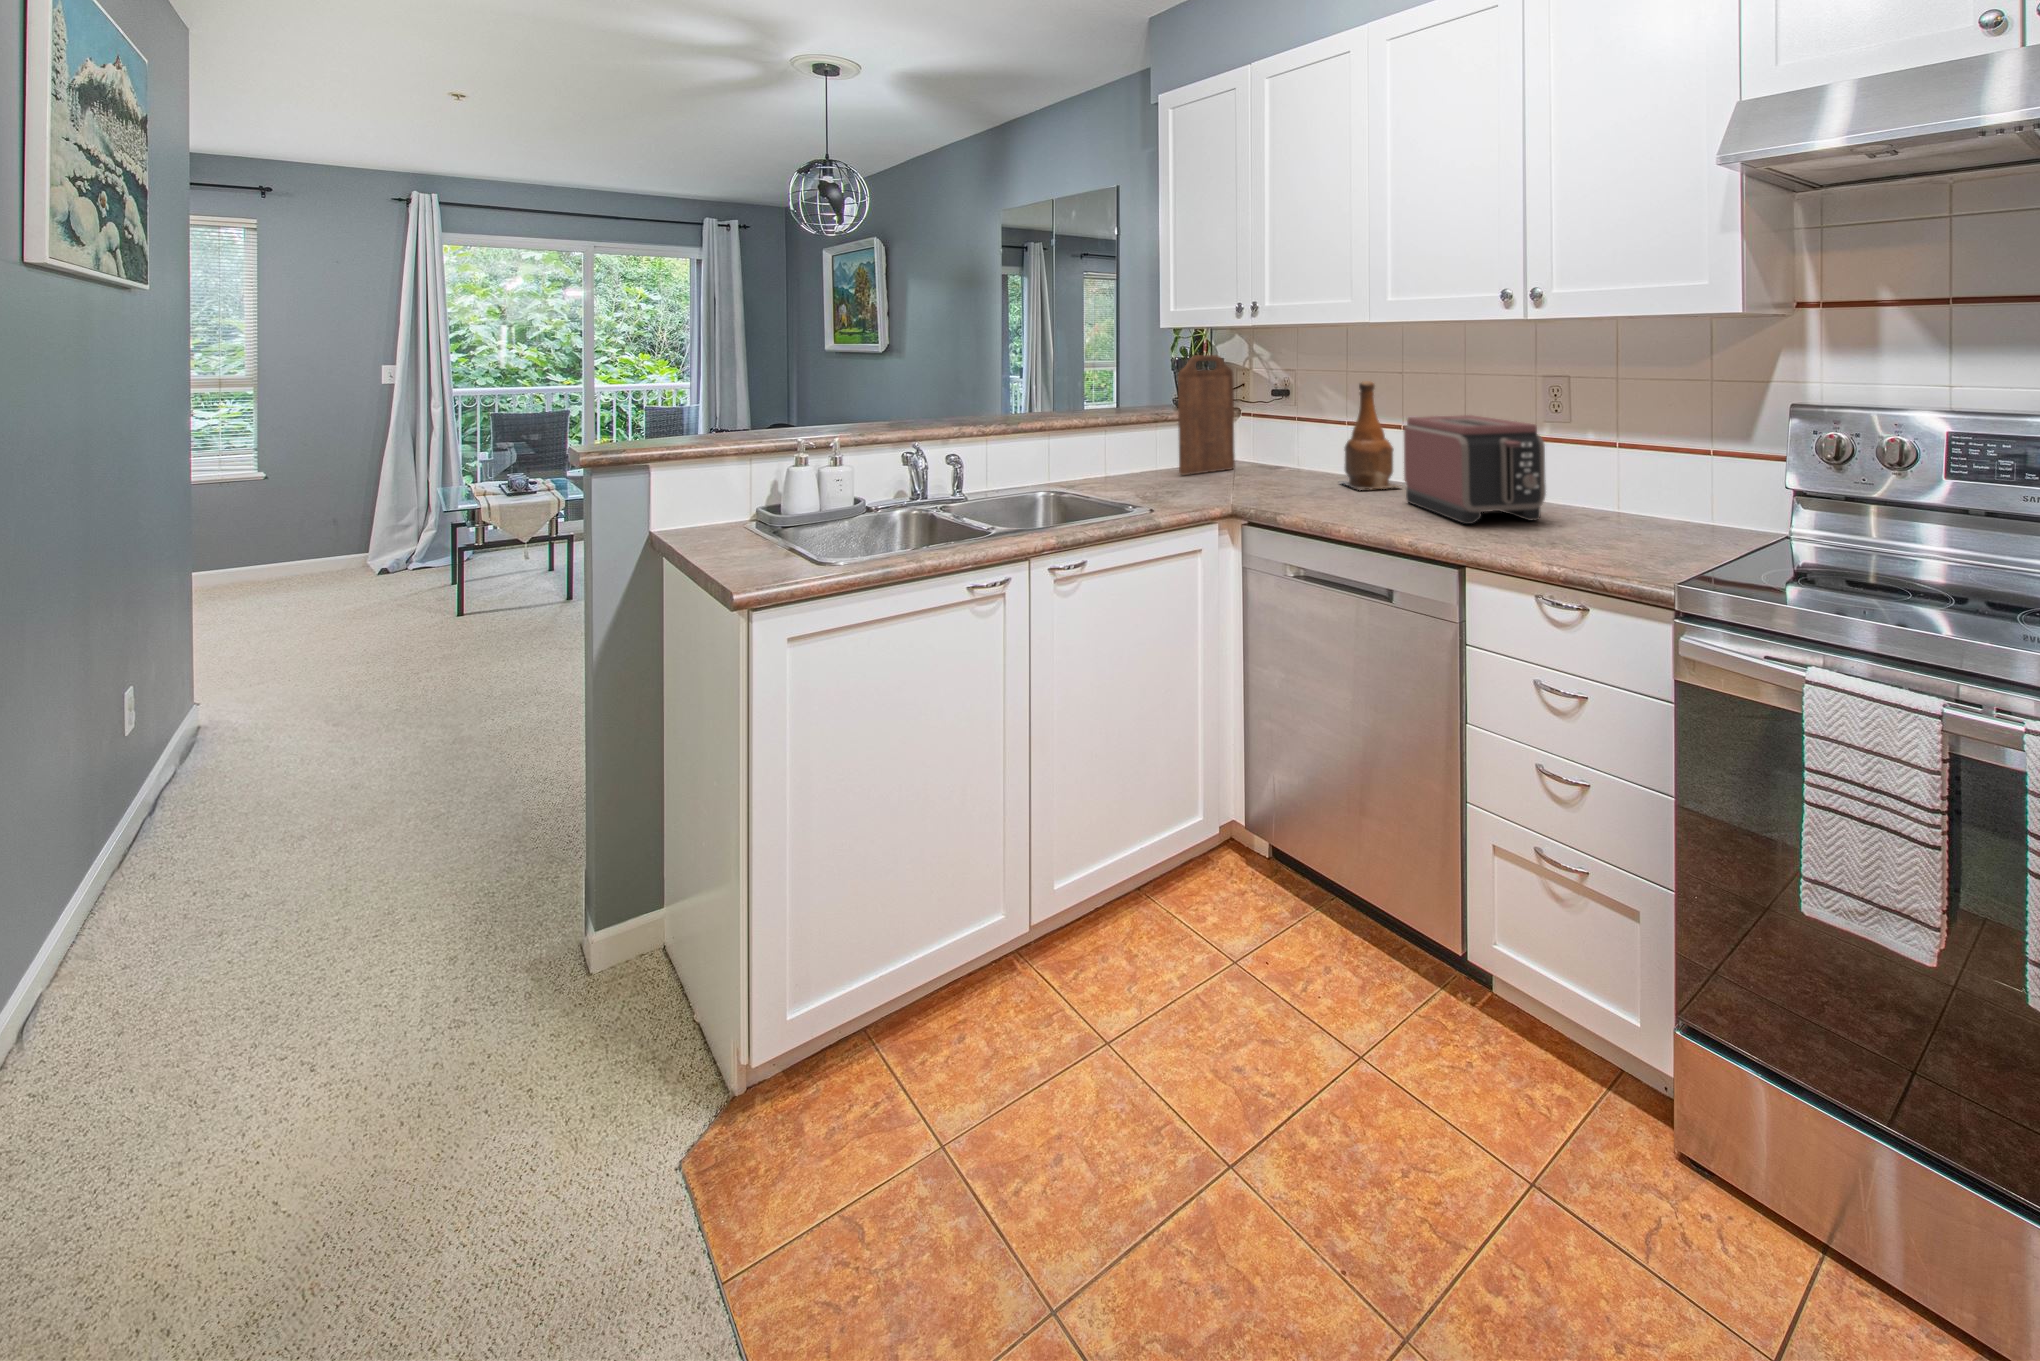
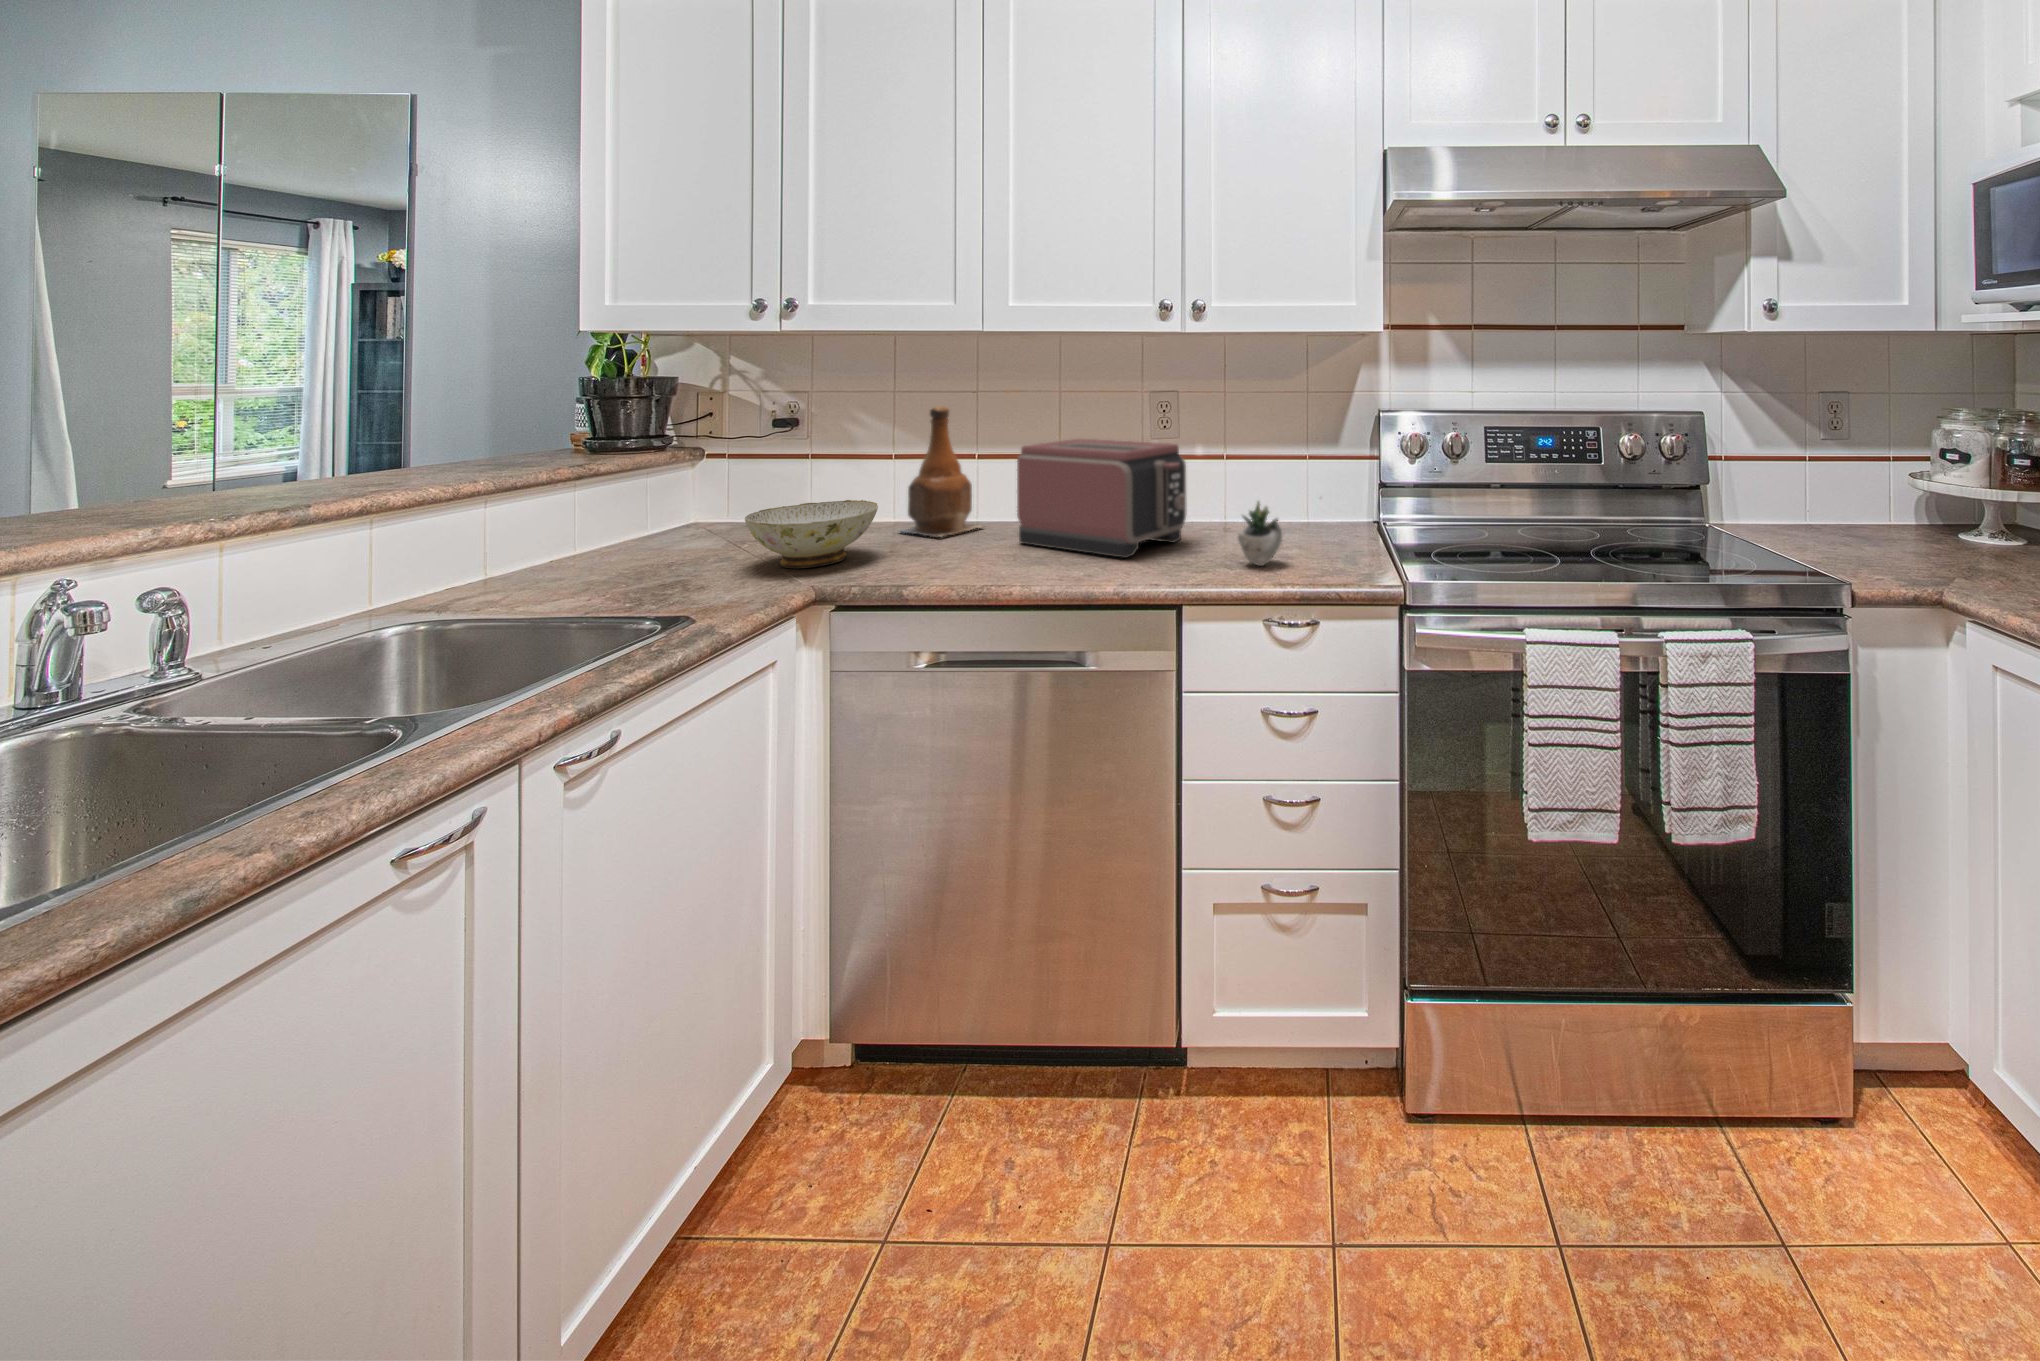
cutting board: present [1178,355,1235,475] -> none [630,377,713,555]
ceramic bowl: none [1218,450,1304,496] -> present [745,500,878,568]
succulent plant: none [1550,483,1628,550] -> present [1238,501,1282,566]

